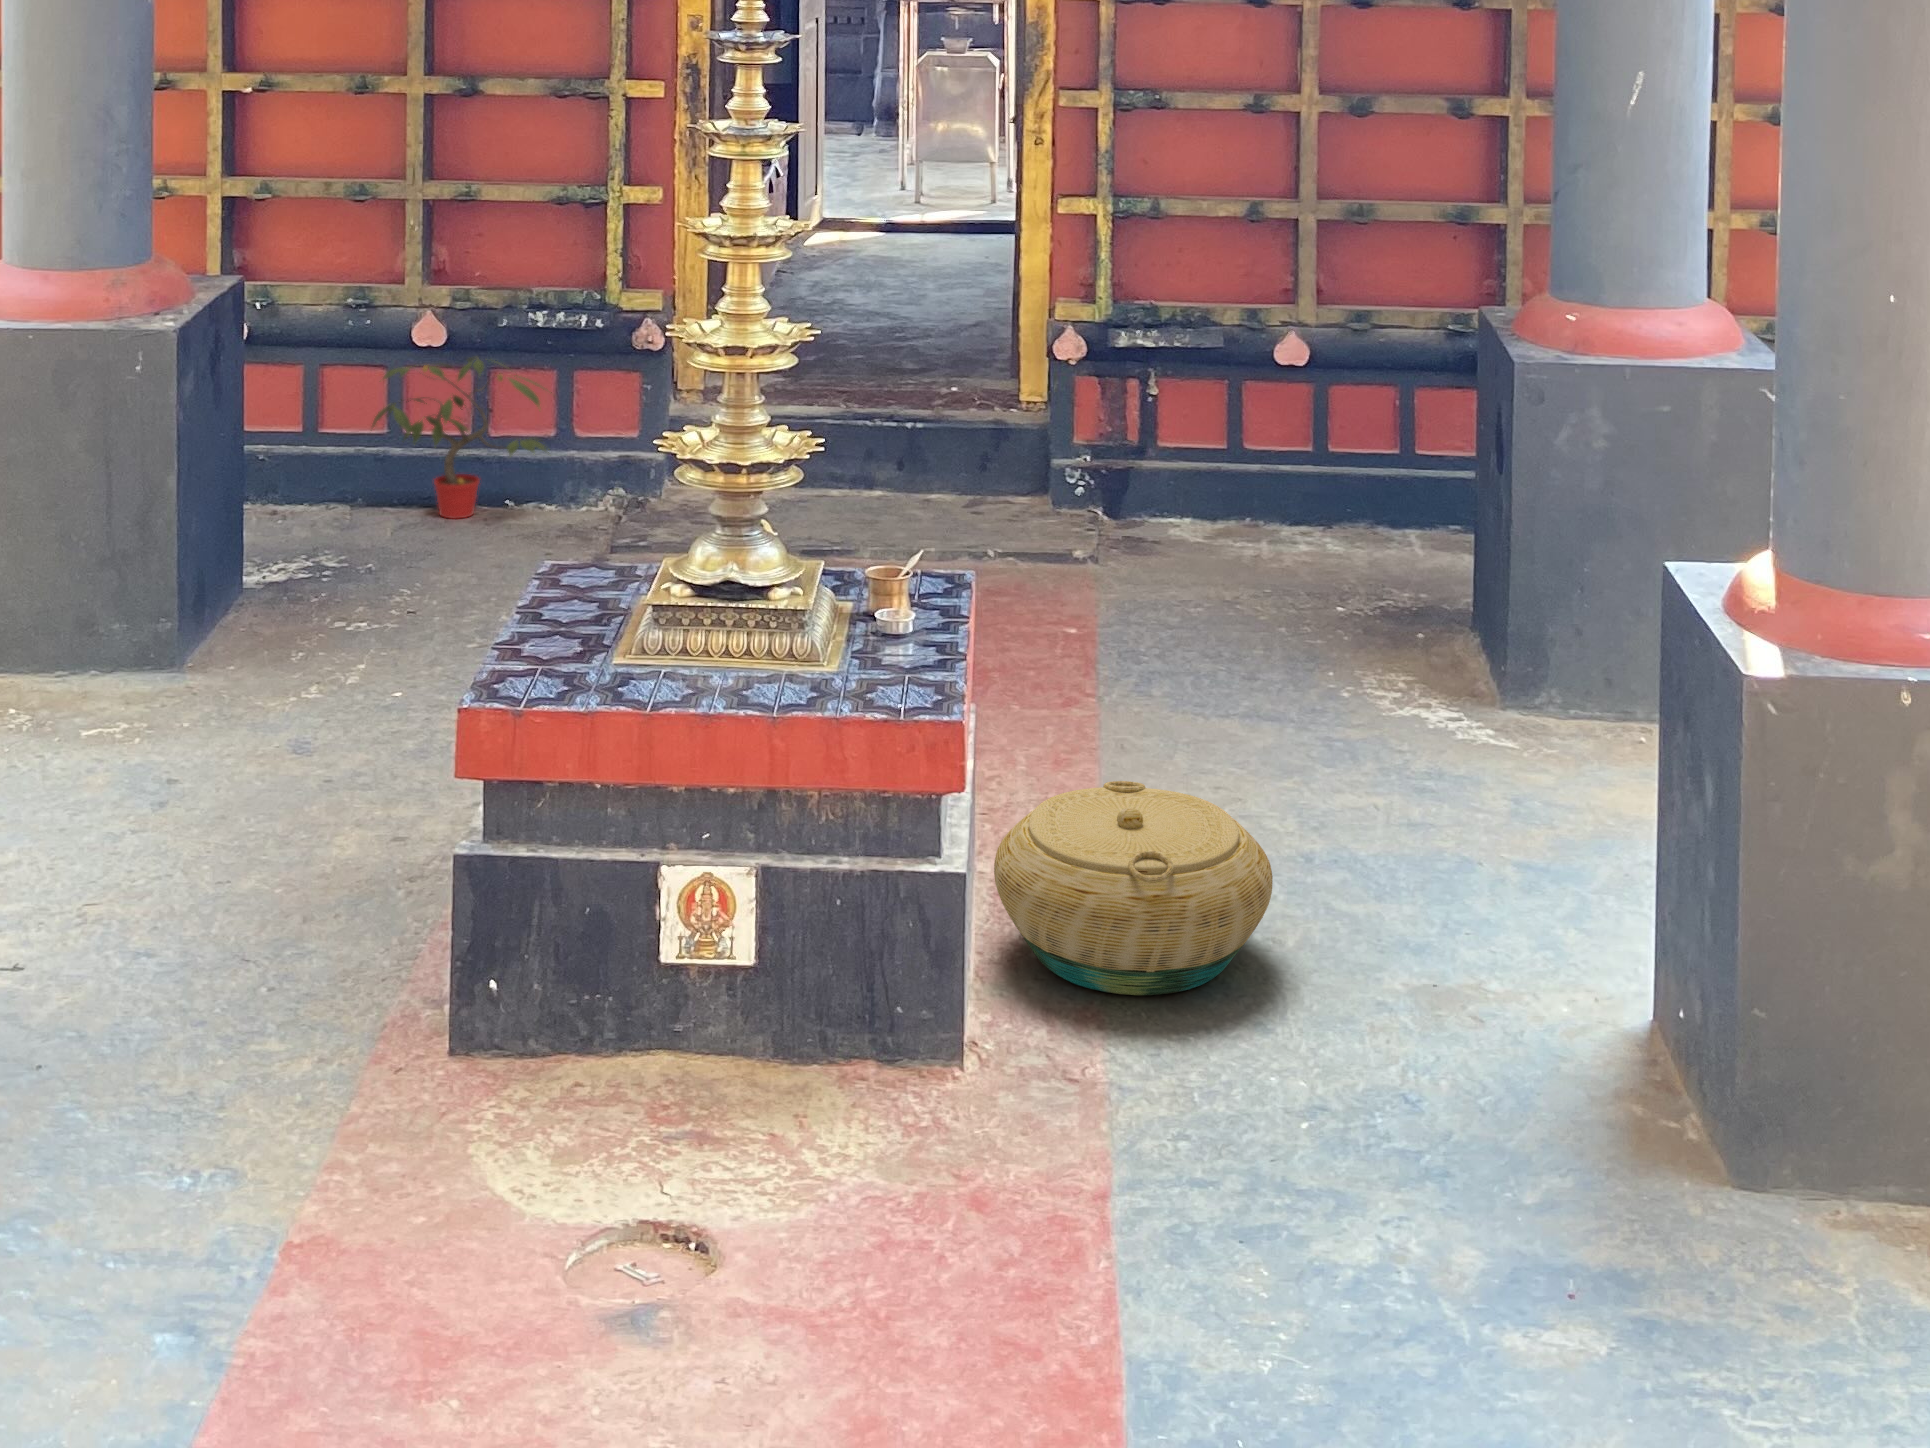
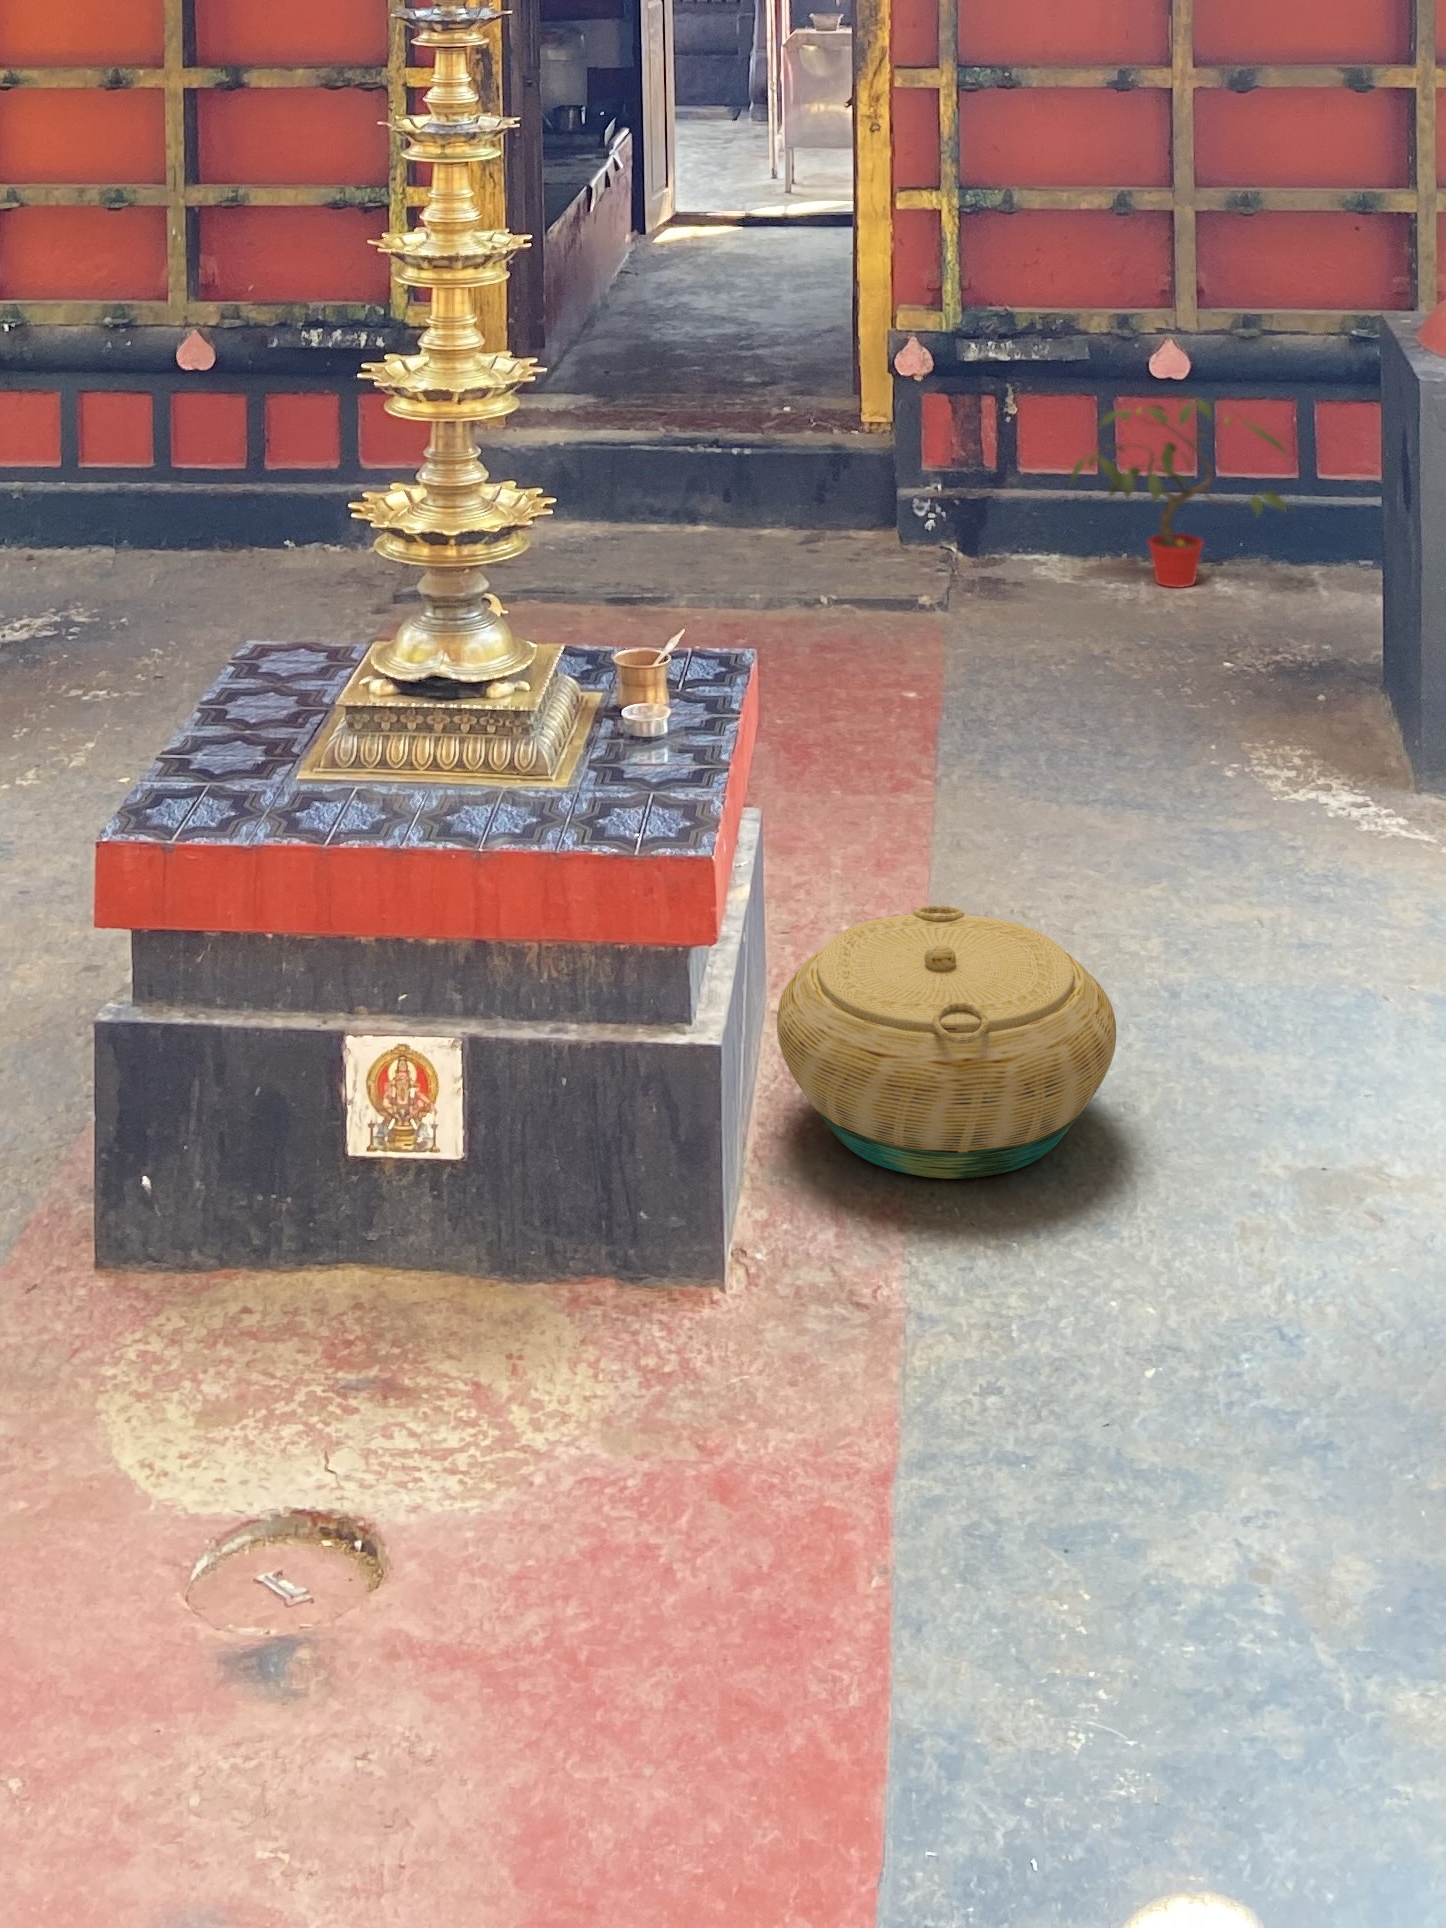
potted plant: present [372,357,552,518] -> present [1071,398,1293,587]

